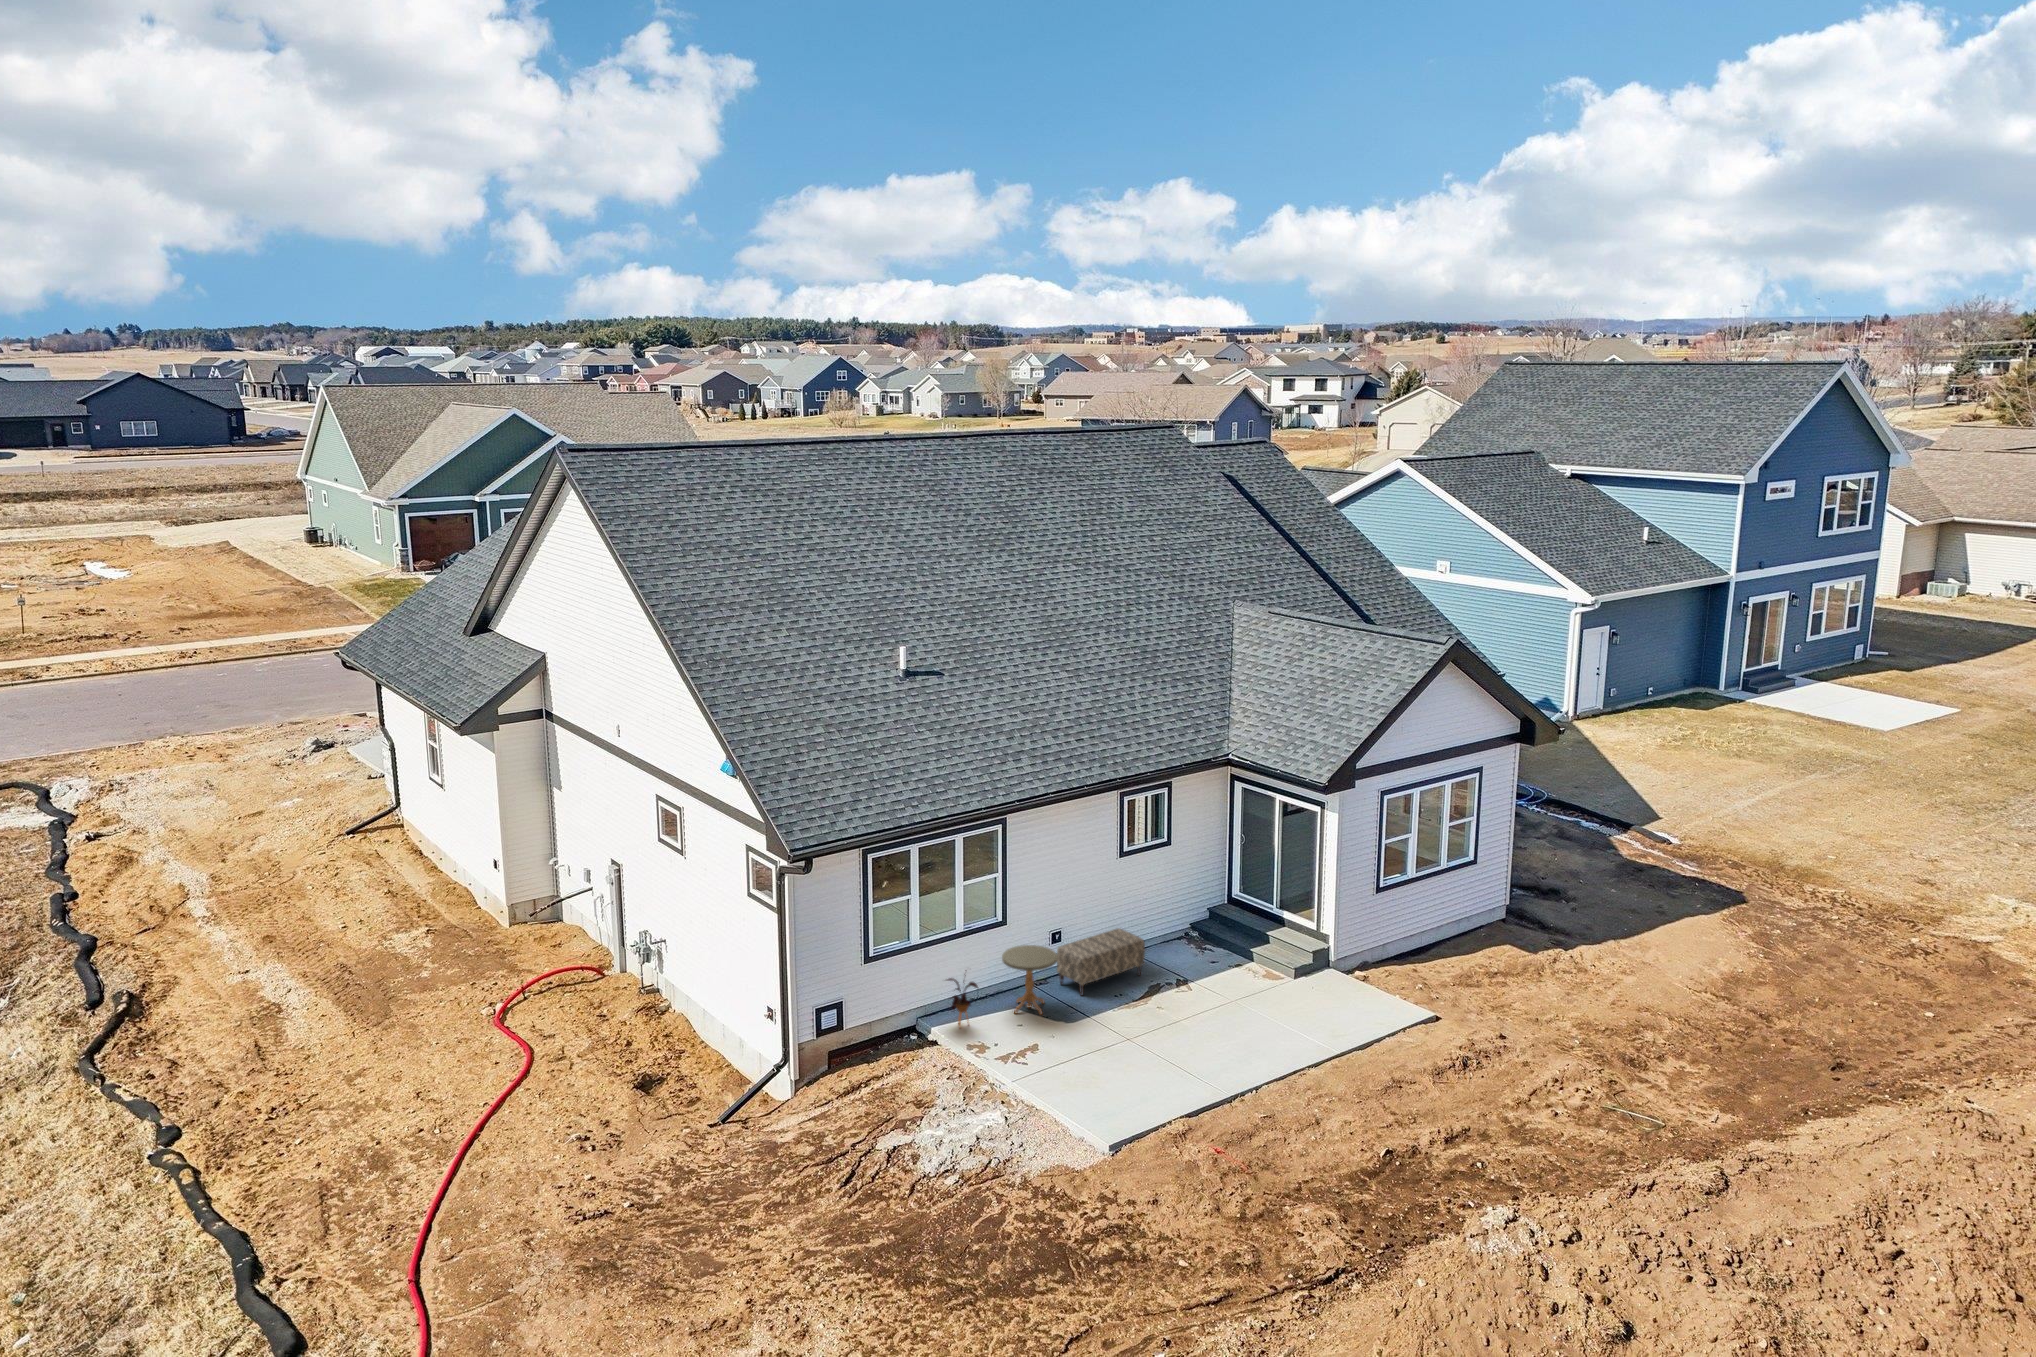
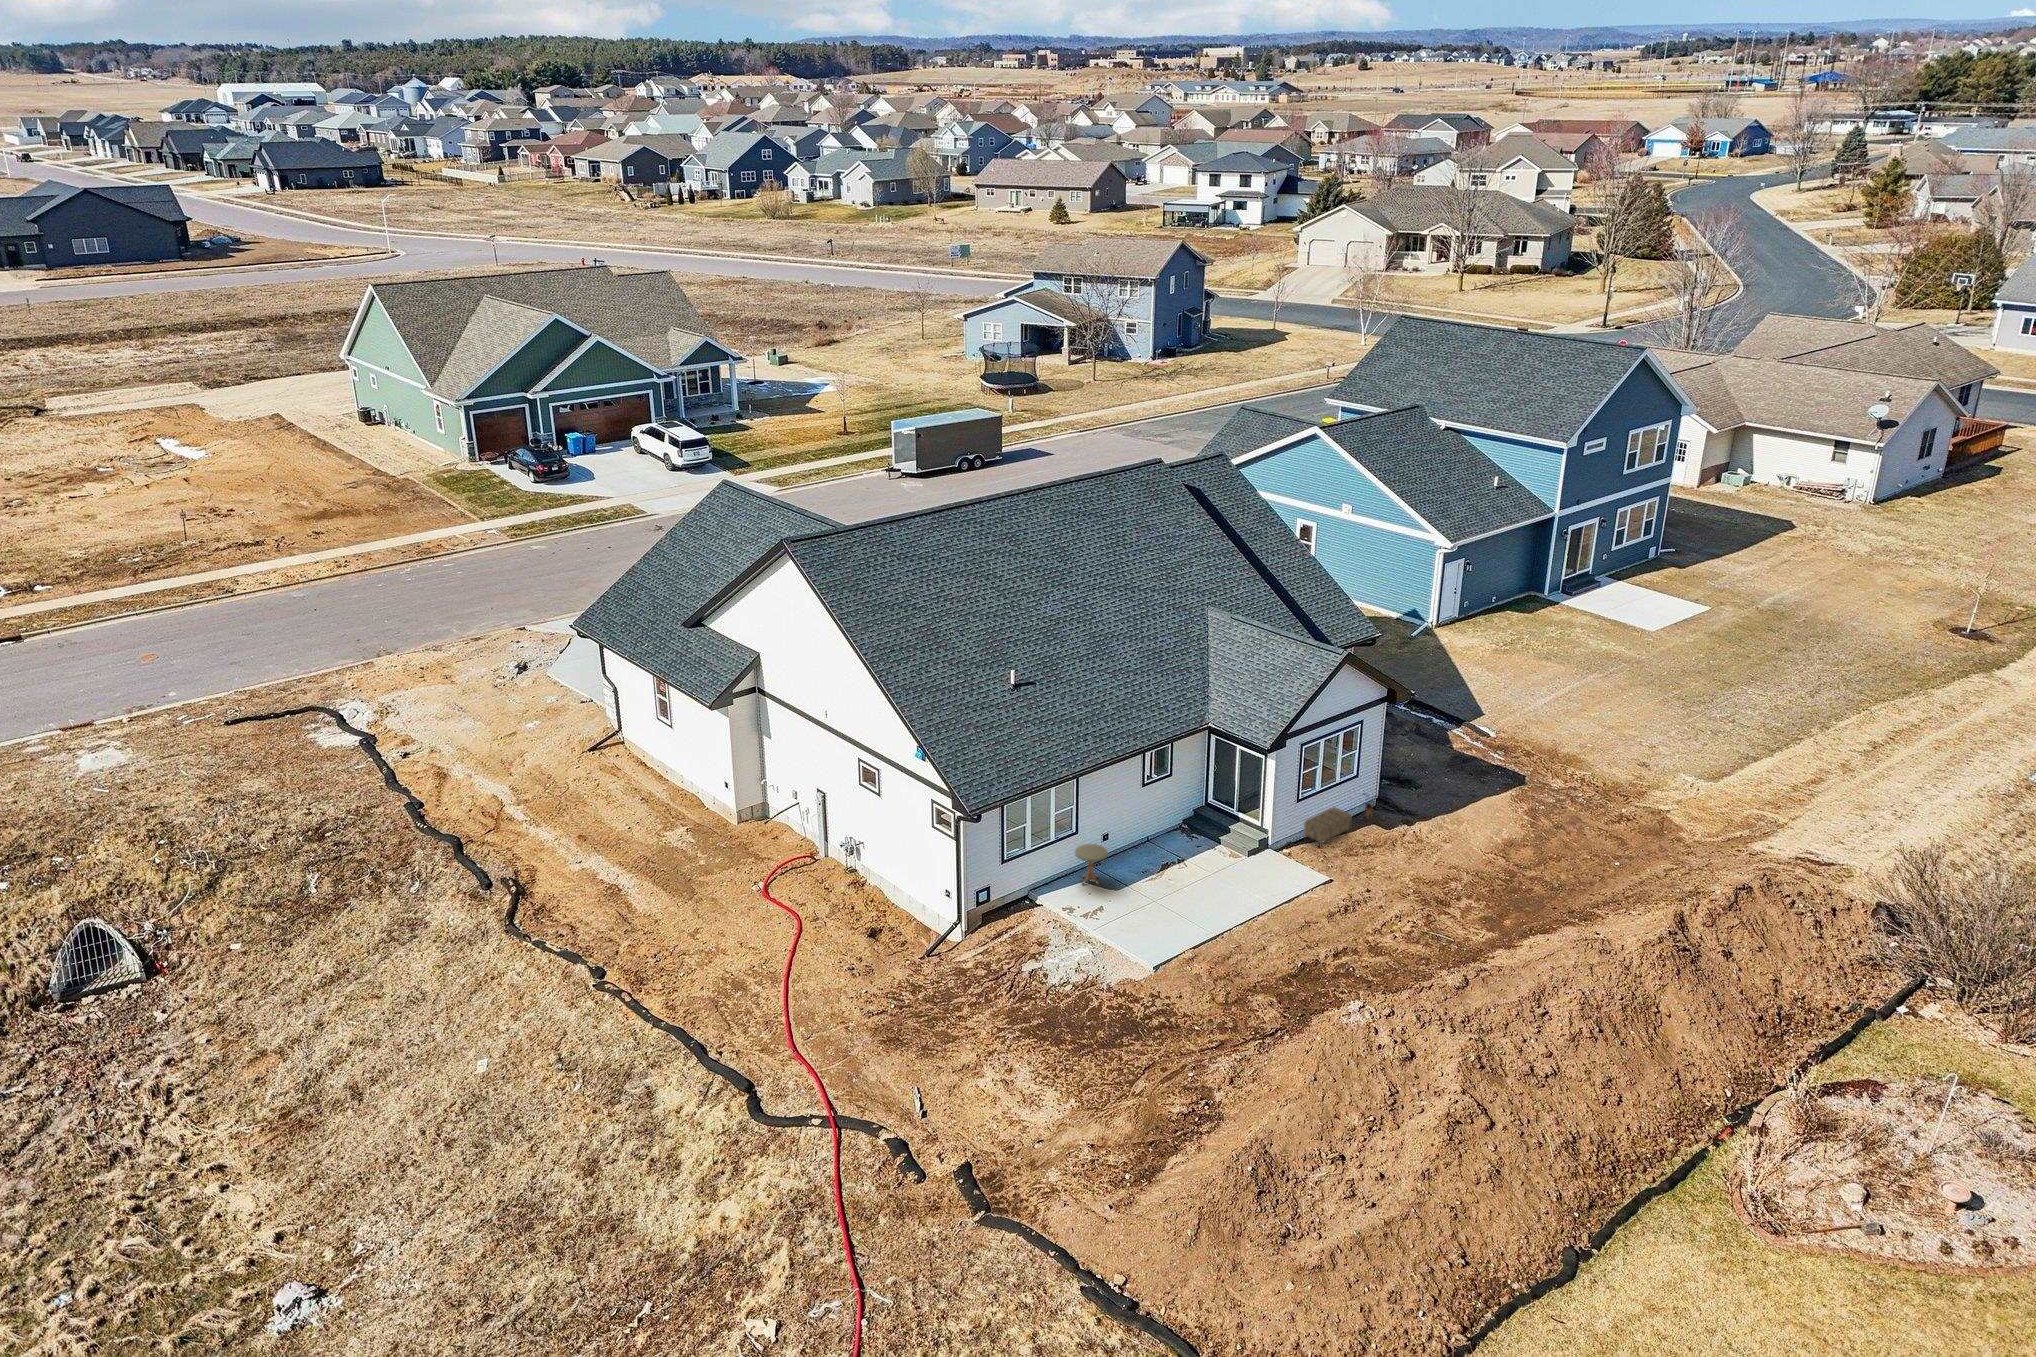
bench: present [1057,928,1145,995] -> present [1303,807,1352,847]
house plant: present [948,975,978,1025] -> present [1365,795,1380,812]

